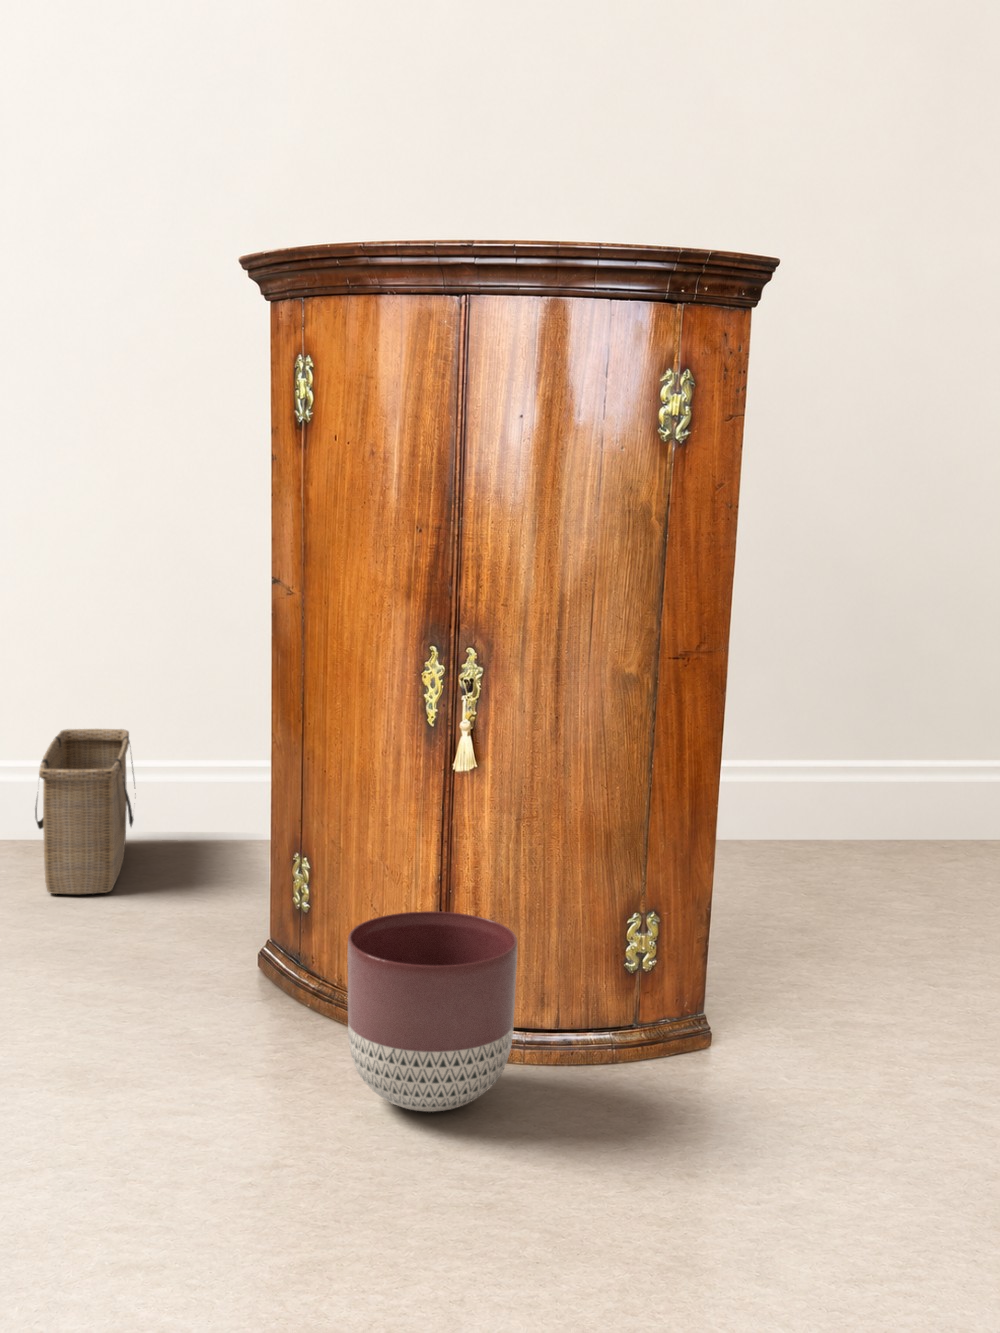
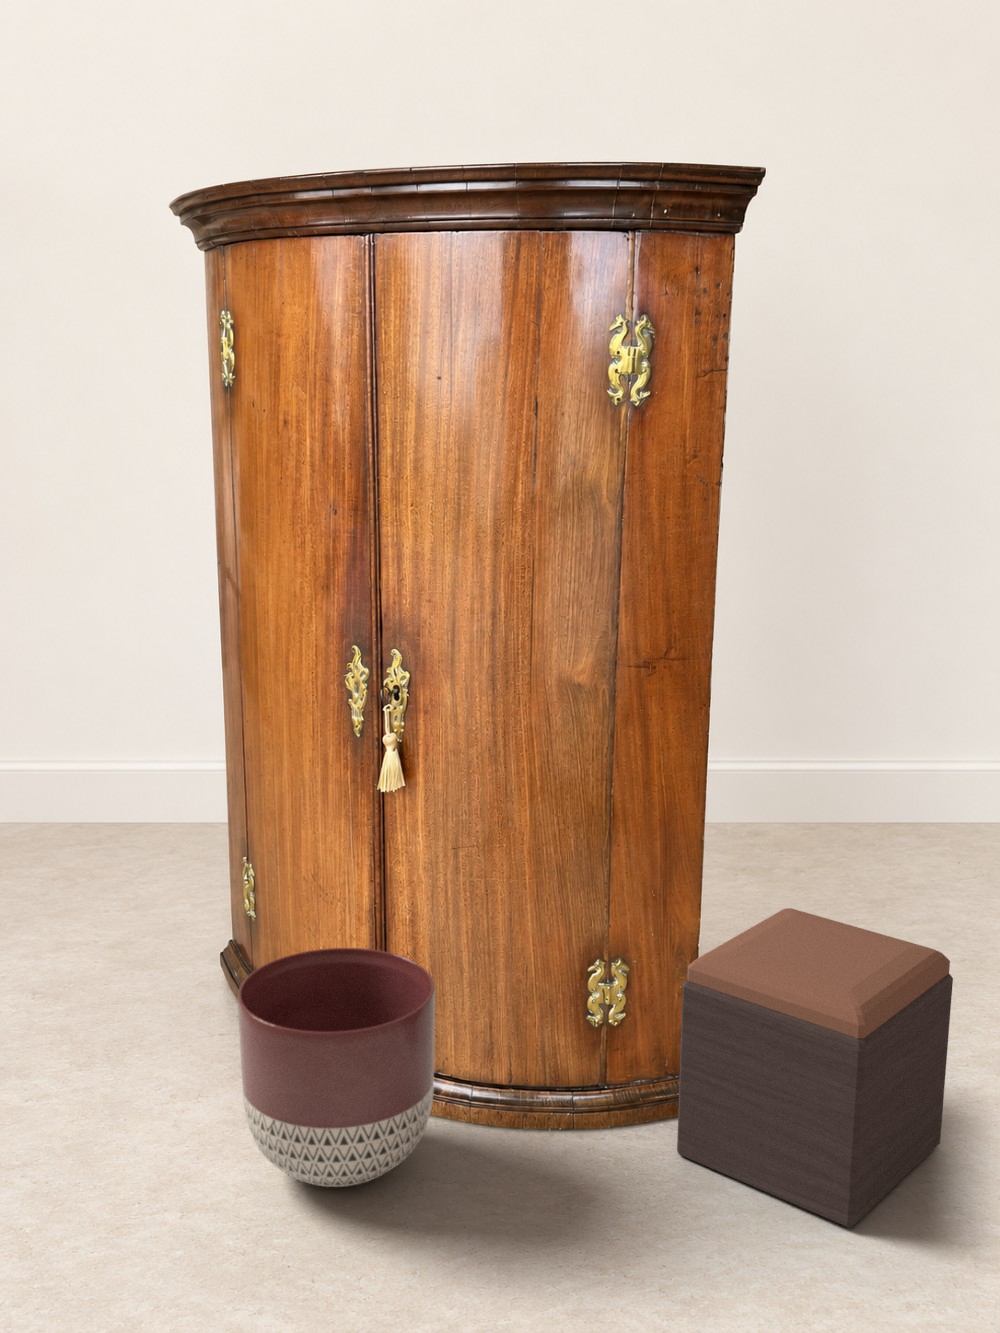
basket: present [35,729,134,894] -> none [67,695,191,871]
footstool: none [706,869,923,1115] -> present [677,908,953,1228]

